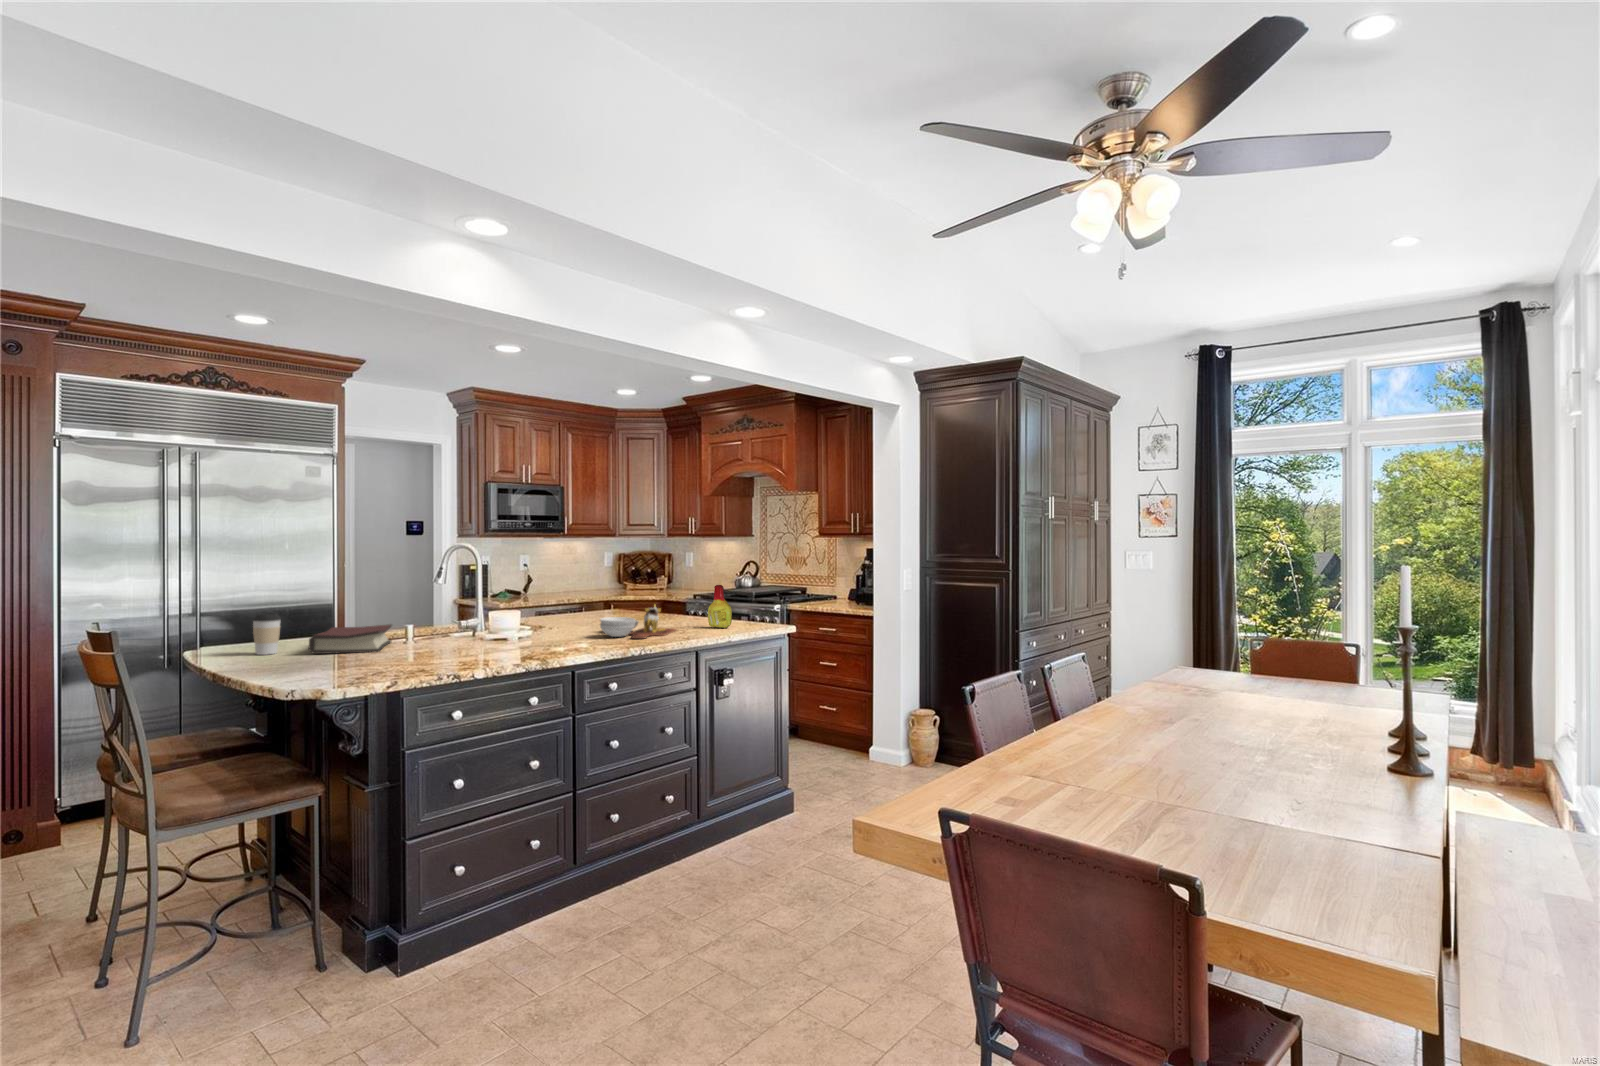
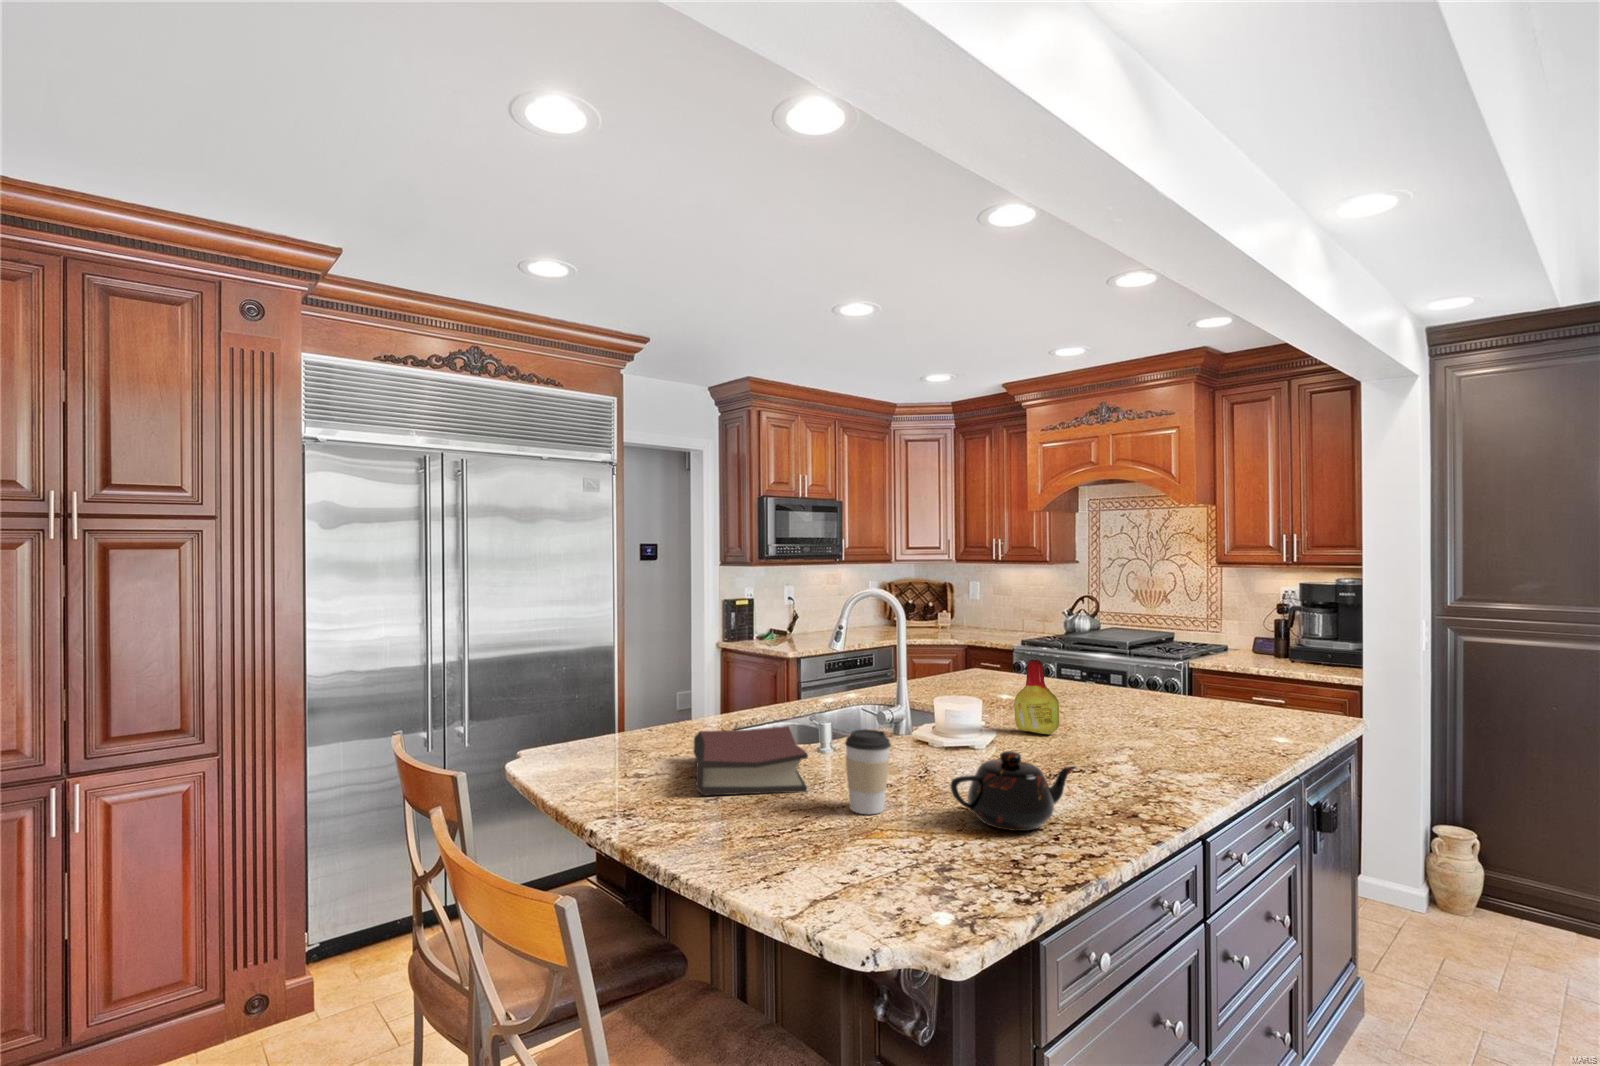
bottle: present [708,585,732,628] -> present [1014,660,1059,734]
cutting board: present [600,605,677,639] -> none [1107,693,1244,768]
coffee cup: present [253,613,281,655] -> present [845,729,891,814]
teapot: none [437,621,511,658] -> present [950,751,1075,831]

